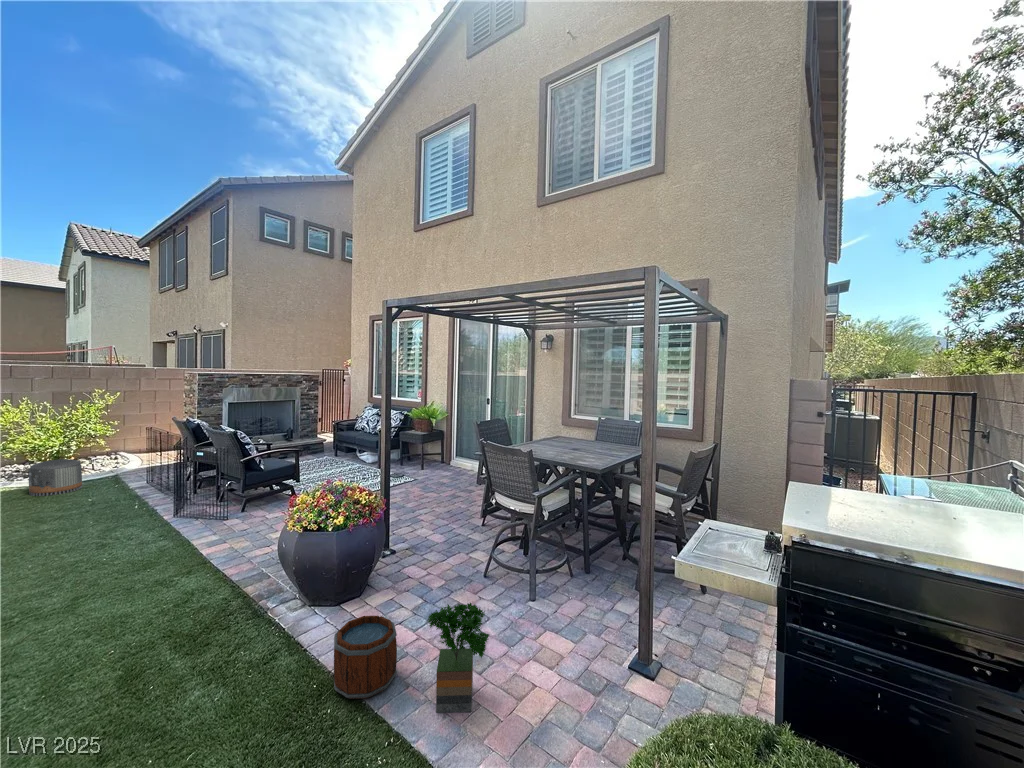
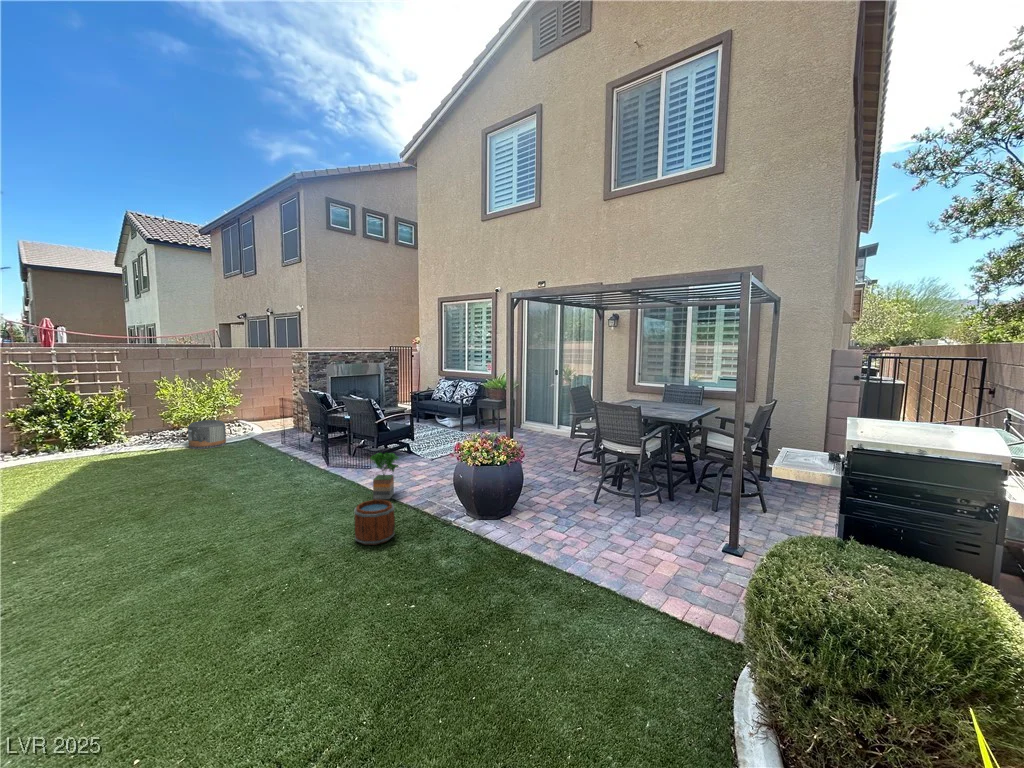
potted tree: present [428,603,489,713] -> present [370,453,399,499]
bucket: present [334,616,397,699] -> present [354,500,395,545]

